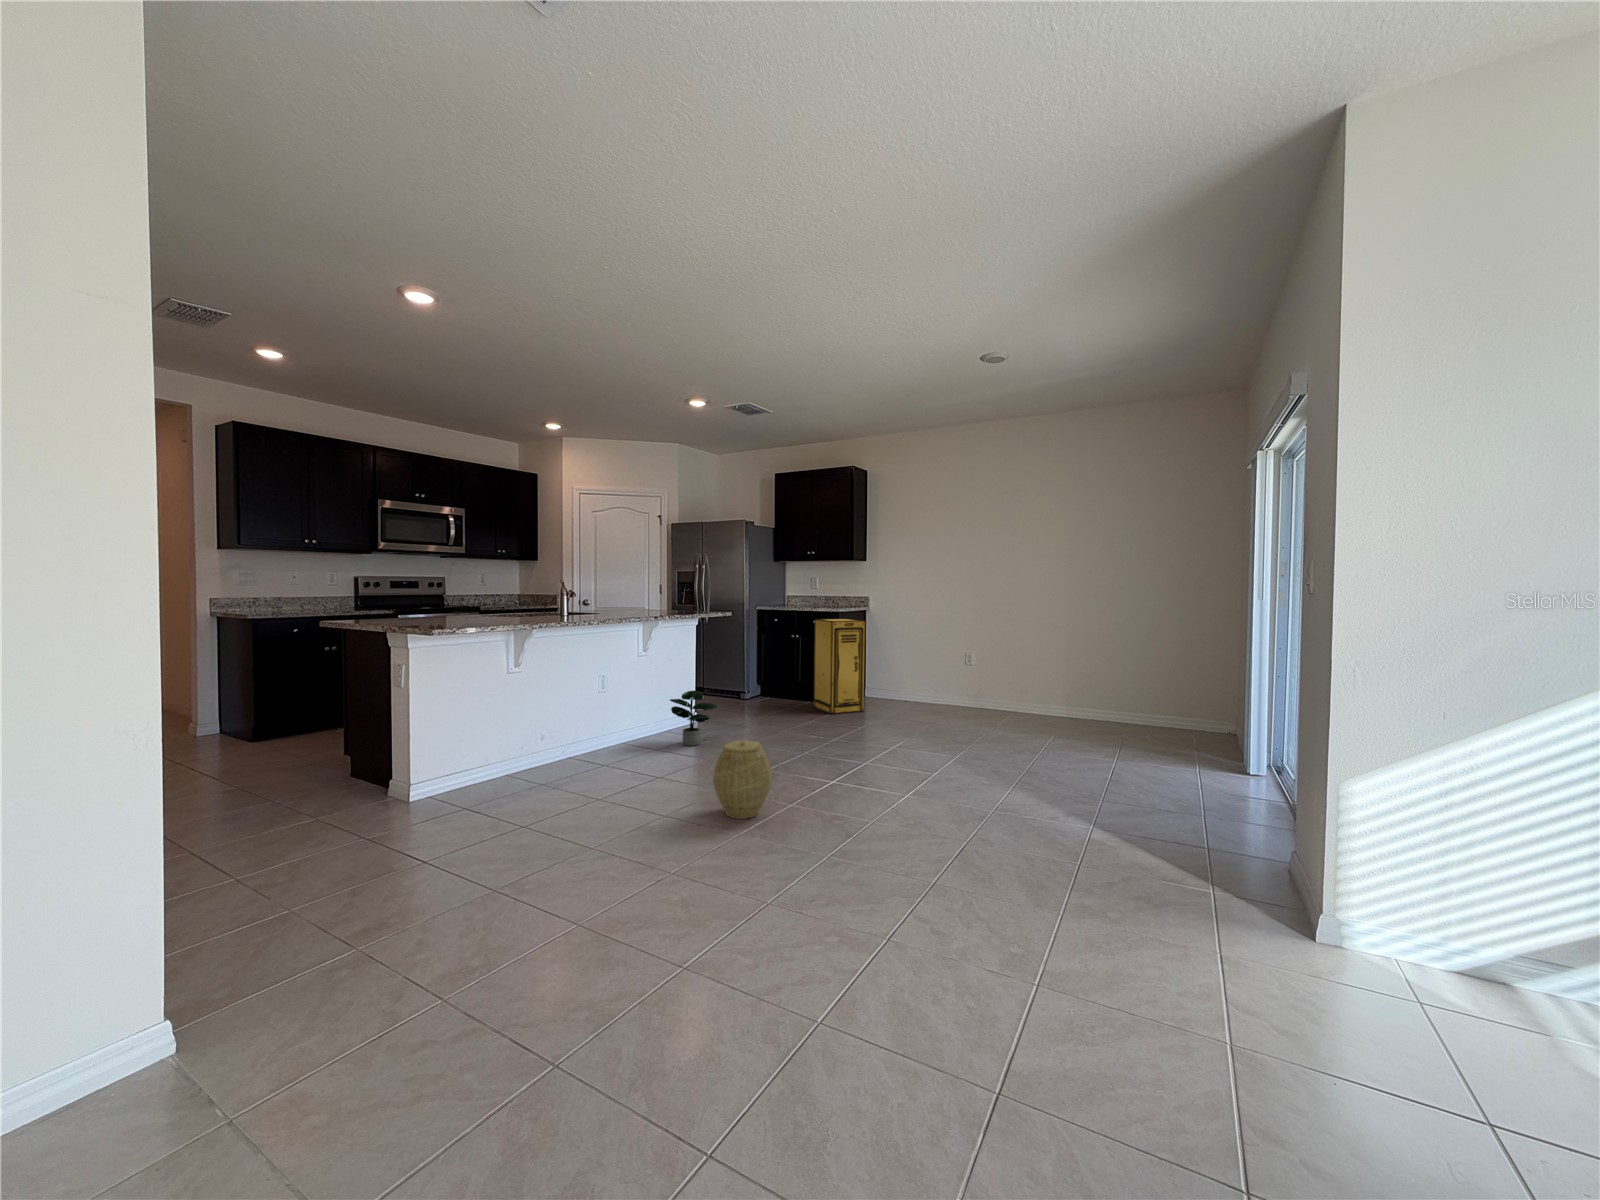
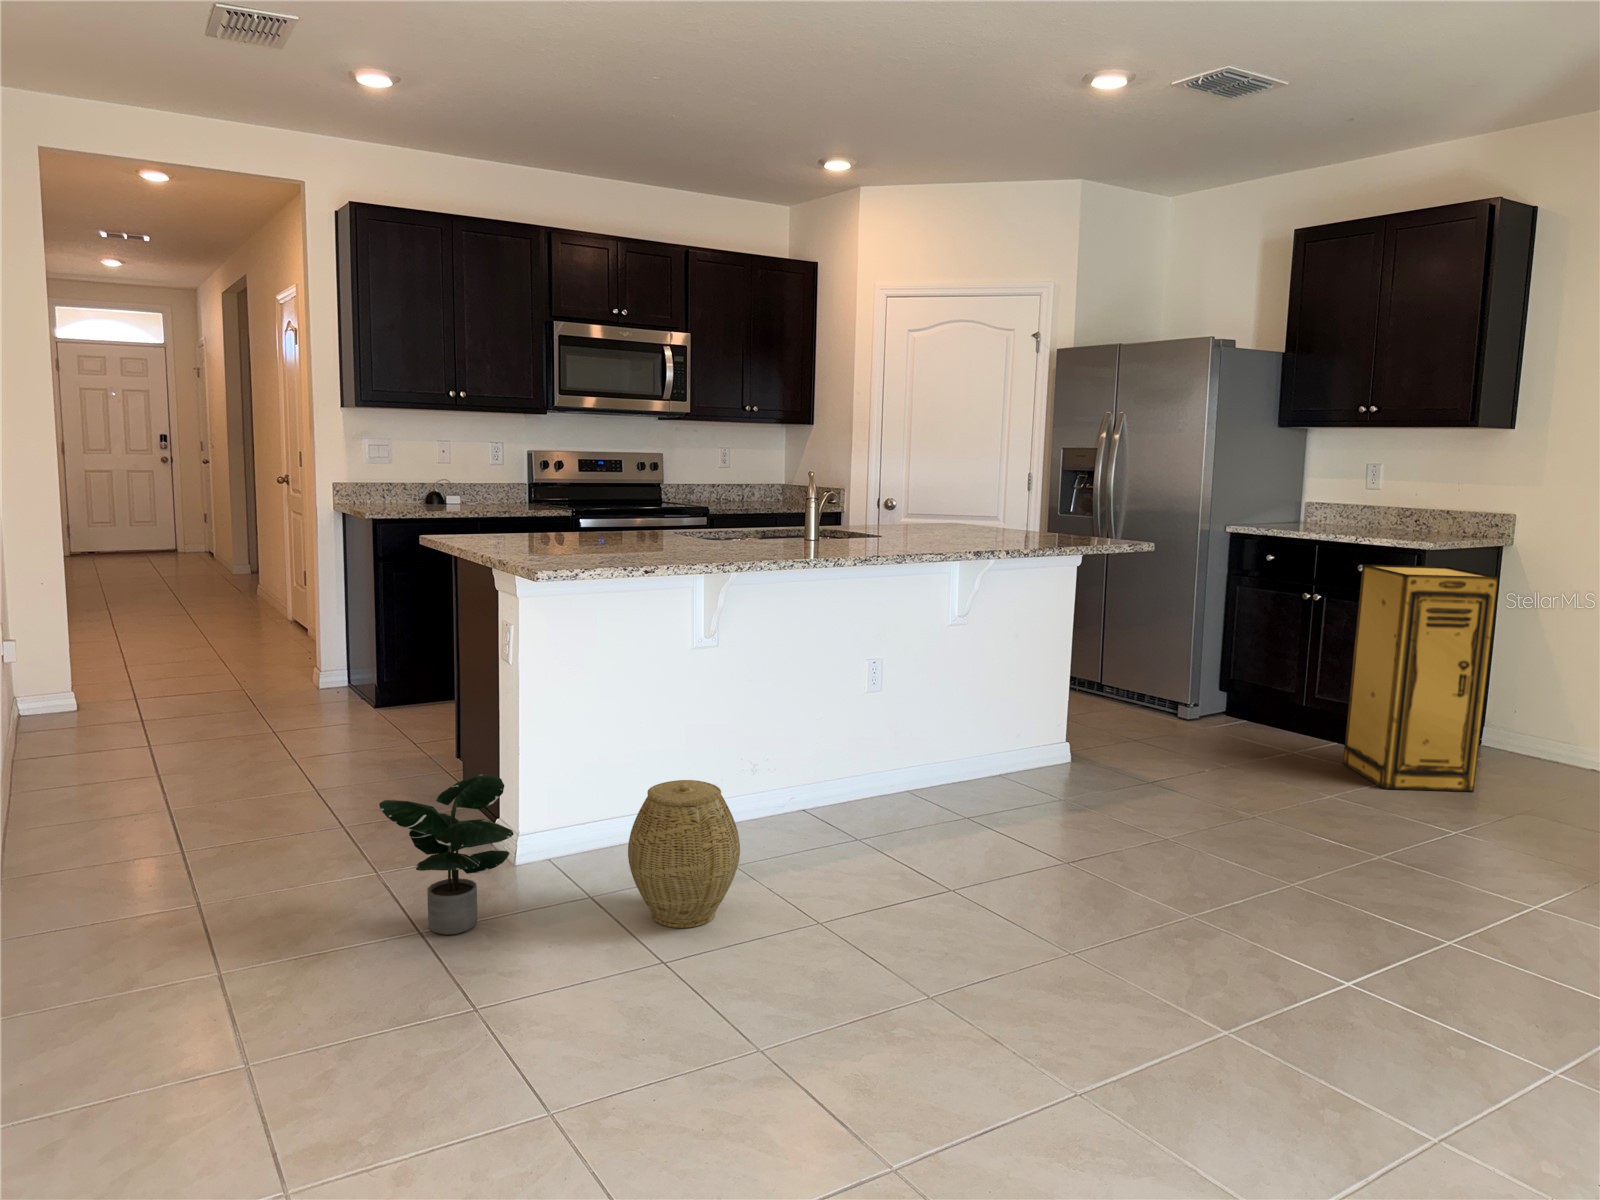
potted plant: present [670,691,719,746] -> present [379,775,514,935]
woven basket: present [713,740,772,819] -> present [628,780,740,928]

